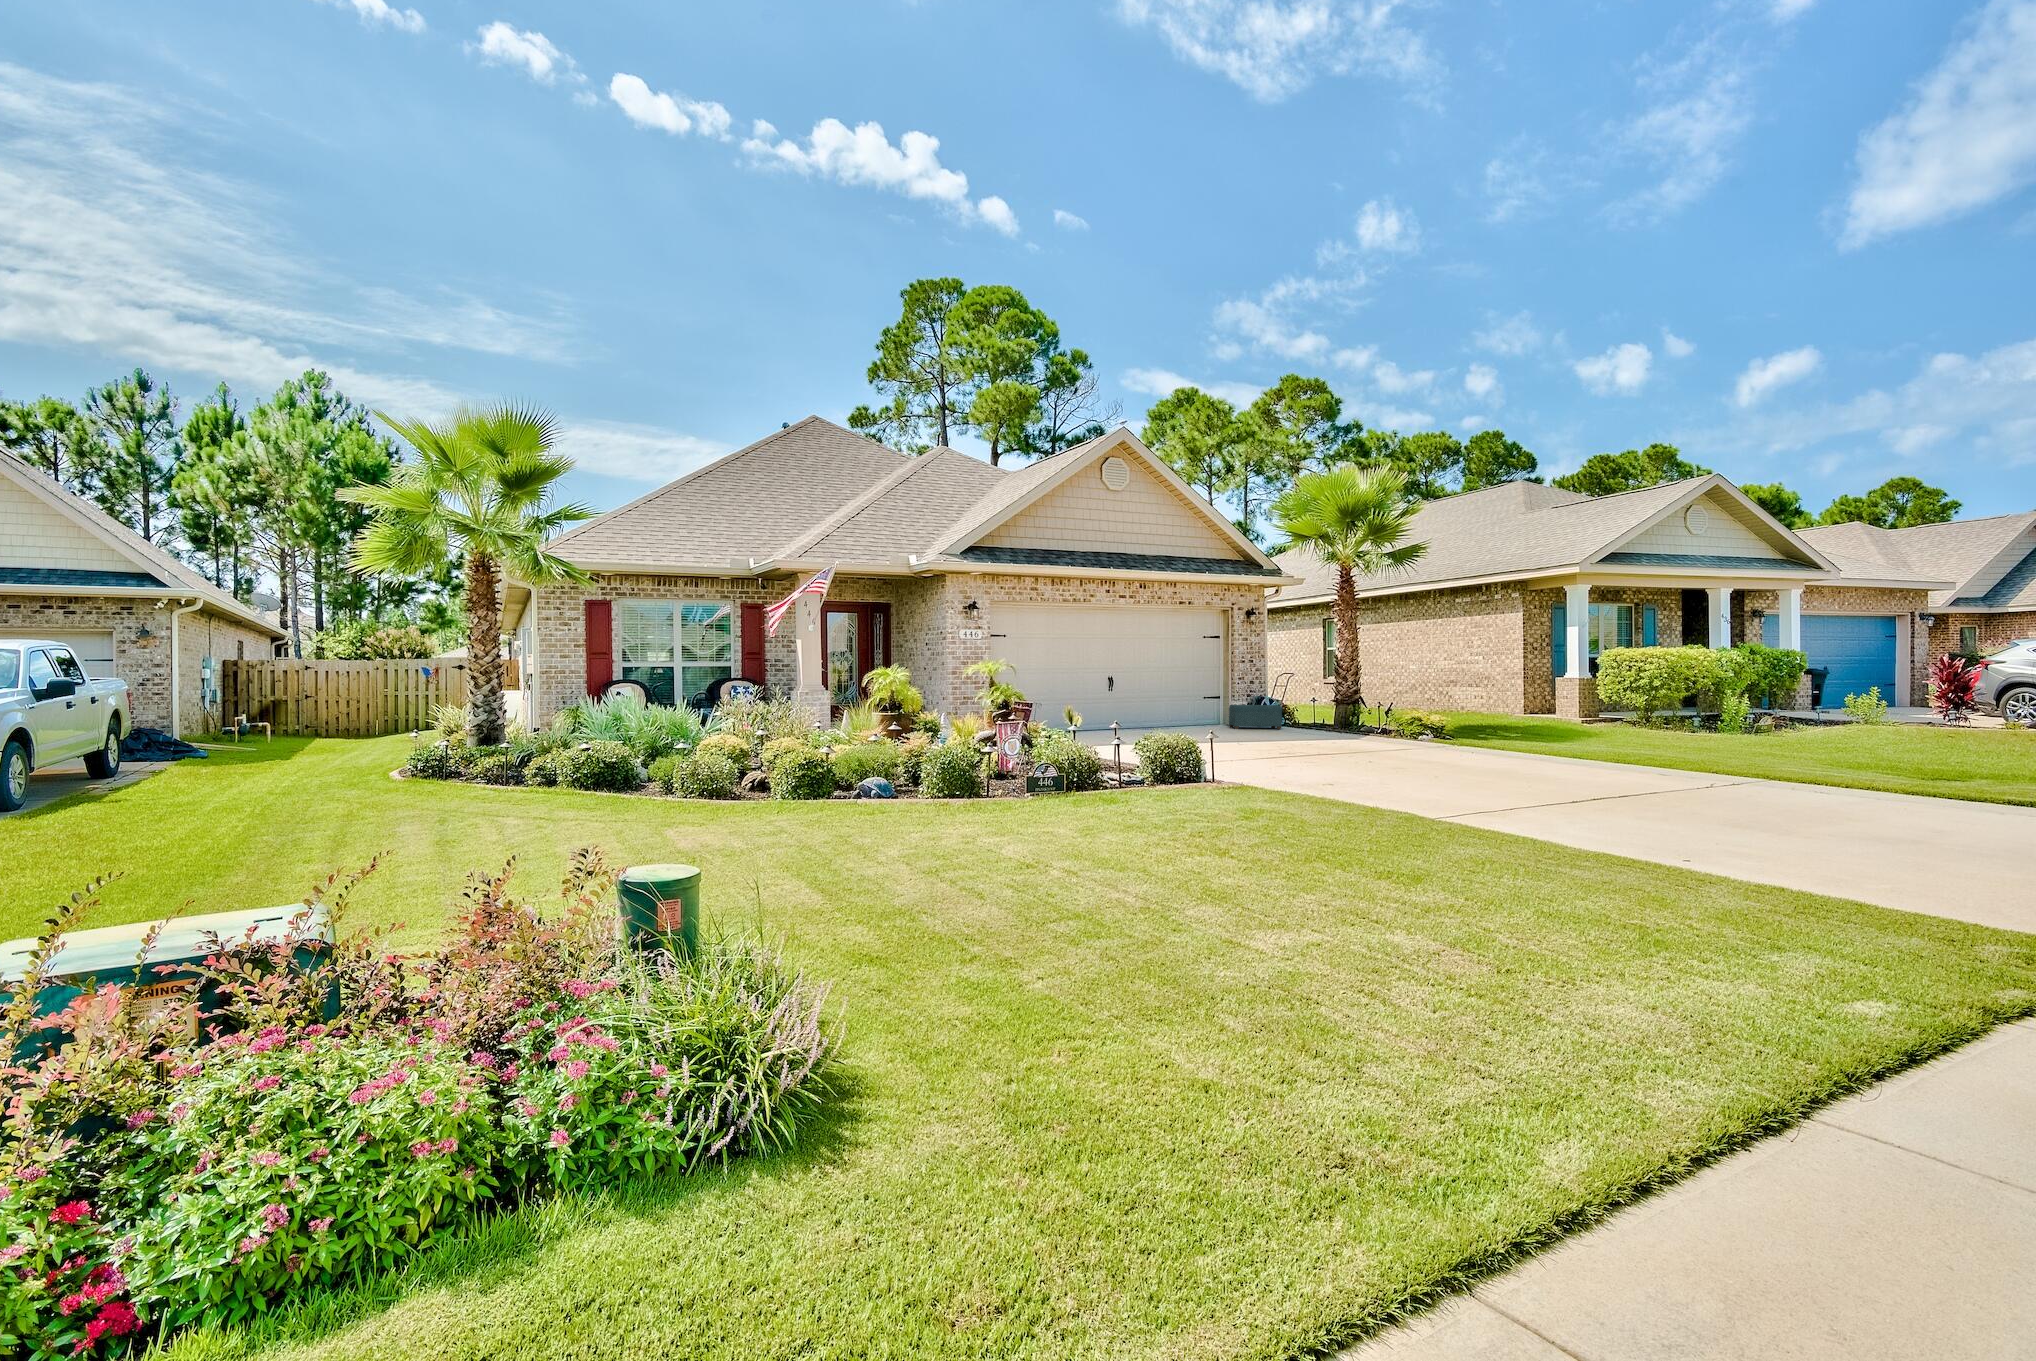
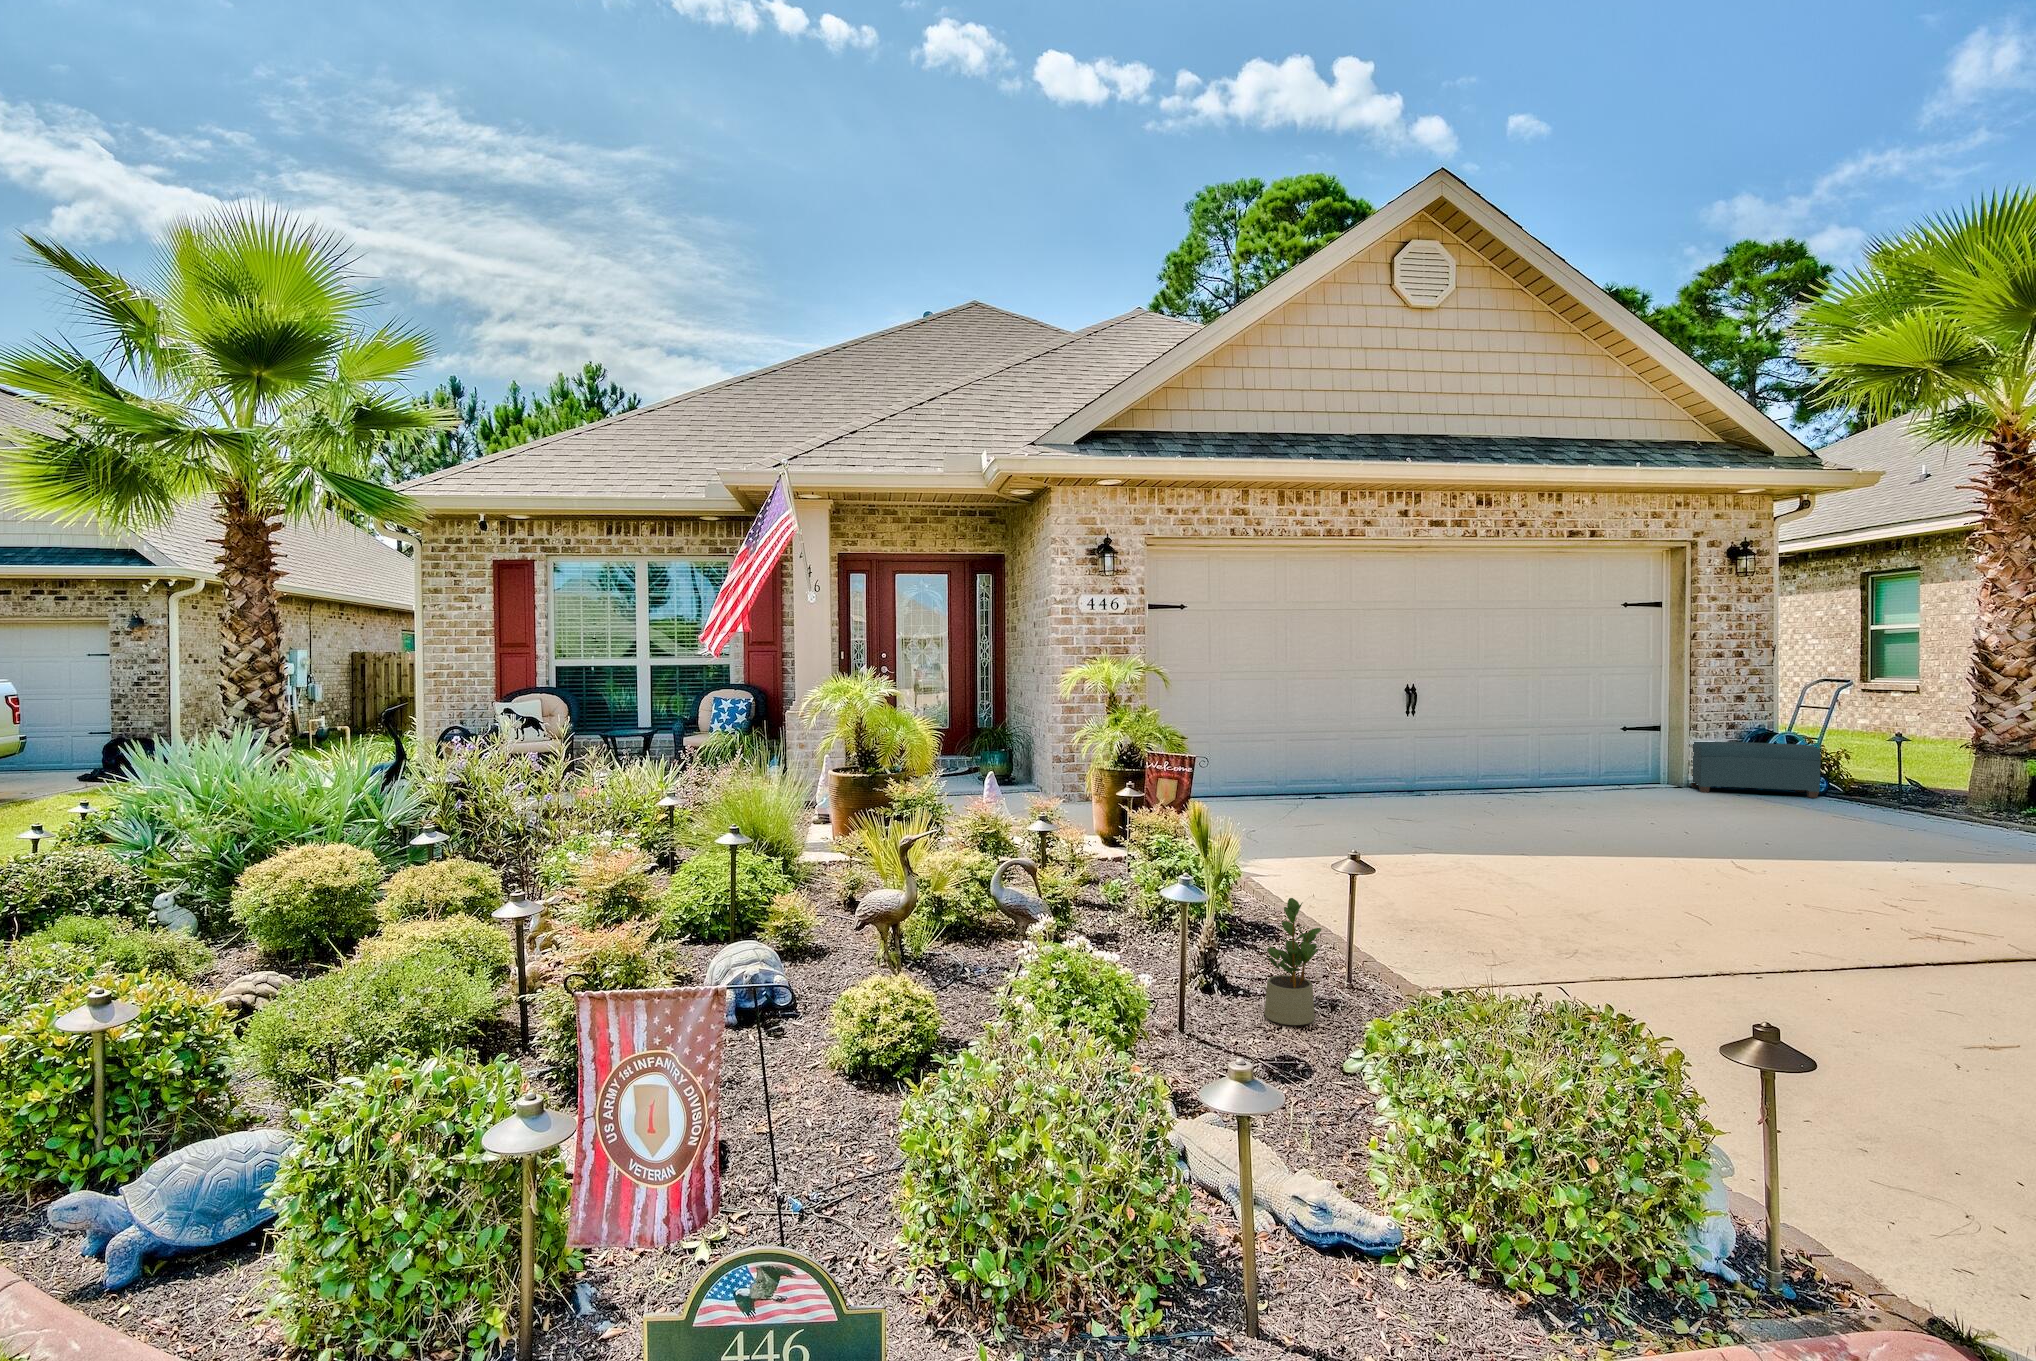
potted plant: none [1163,738,1181,777] -> present [1264,898,1321,1025]

